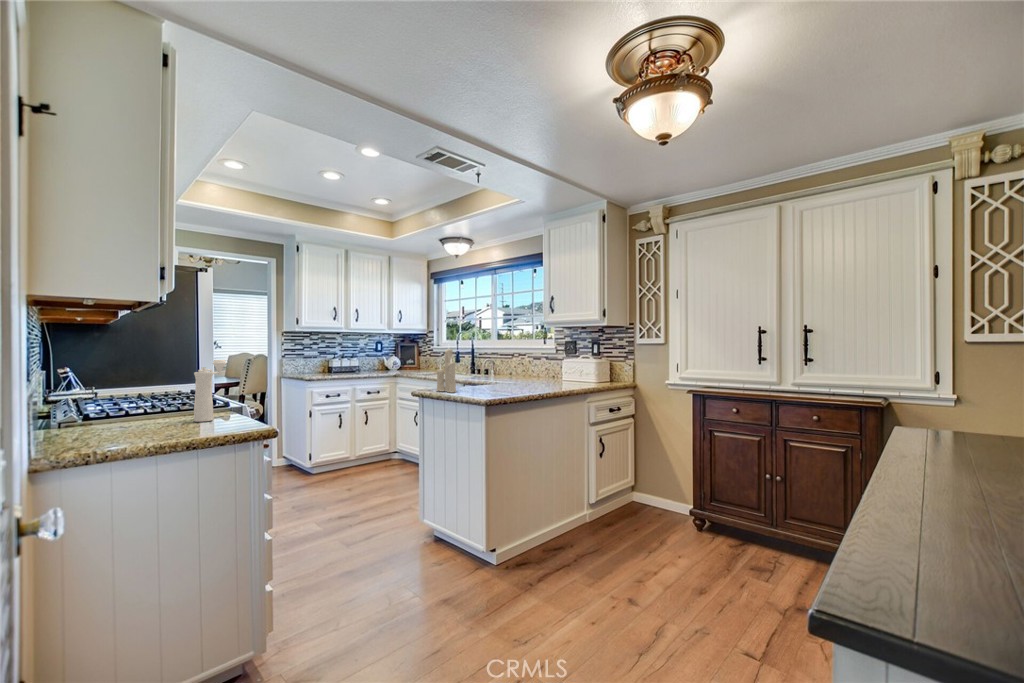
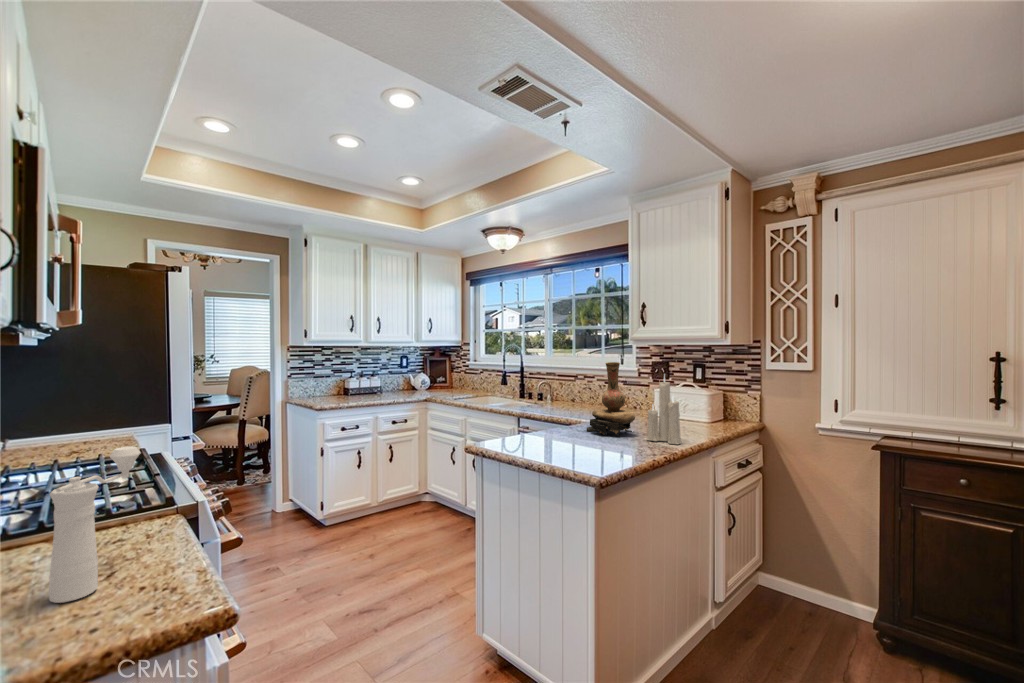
vase: none [503,337,537,388] -> present [587,362,635,435]
candle: present [436,349,456,392] -> present [647,378,681,444]

